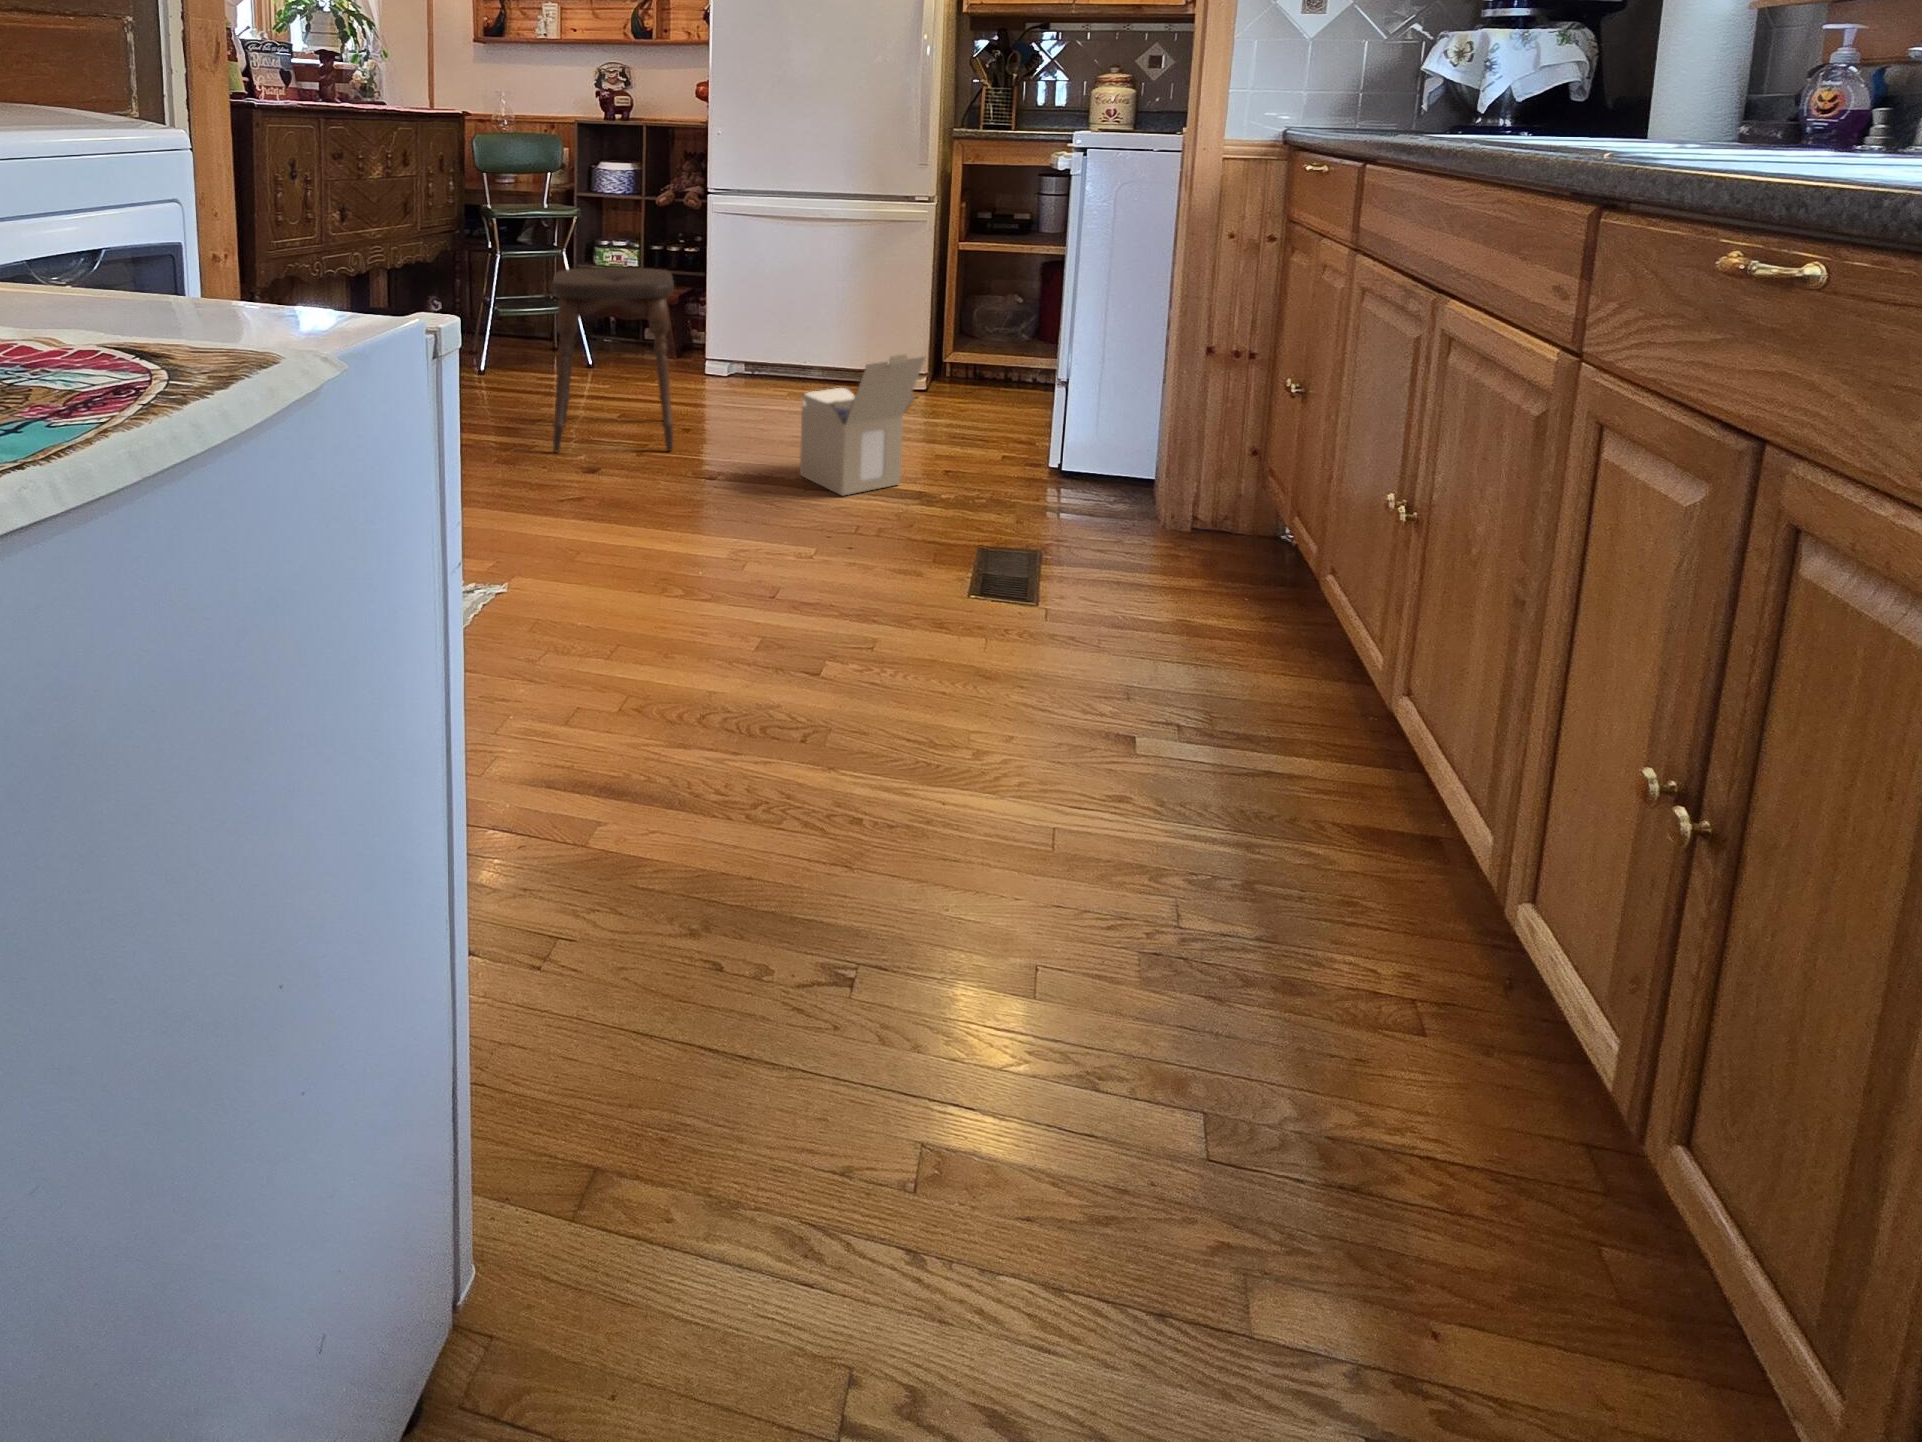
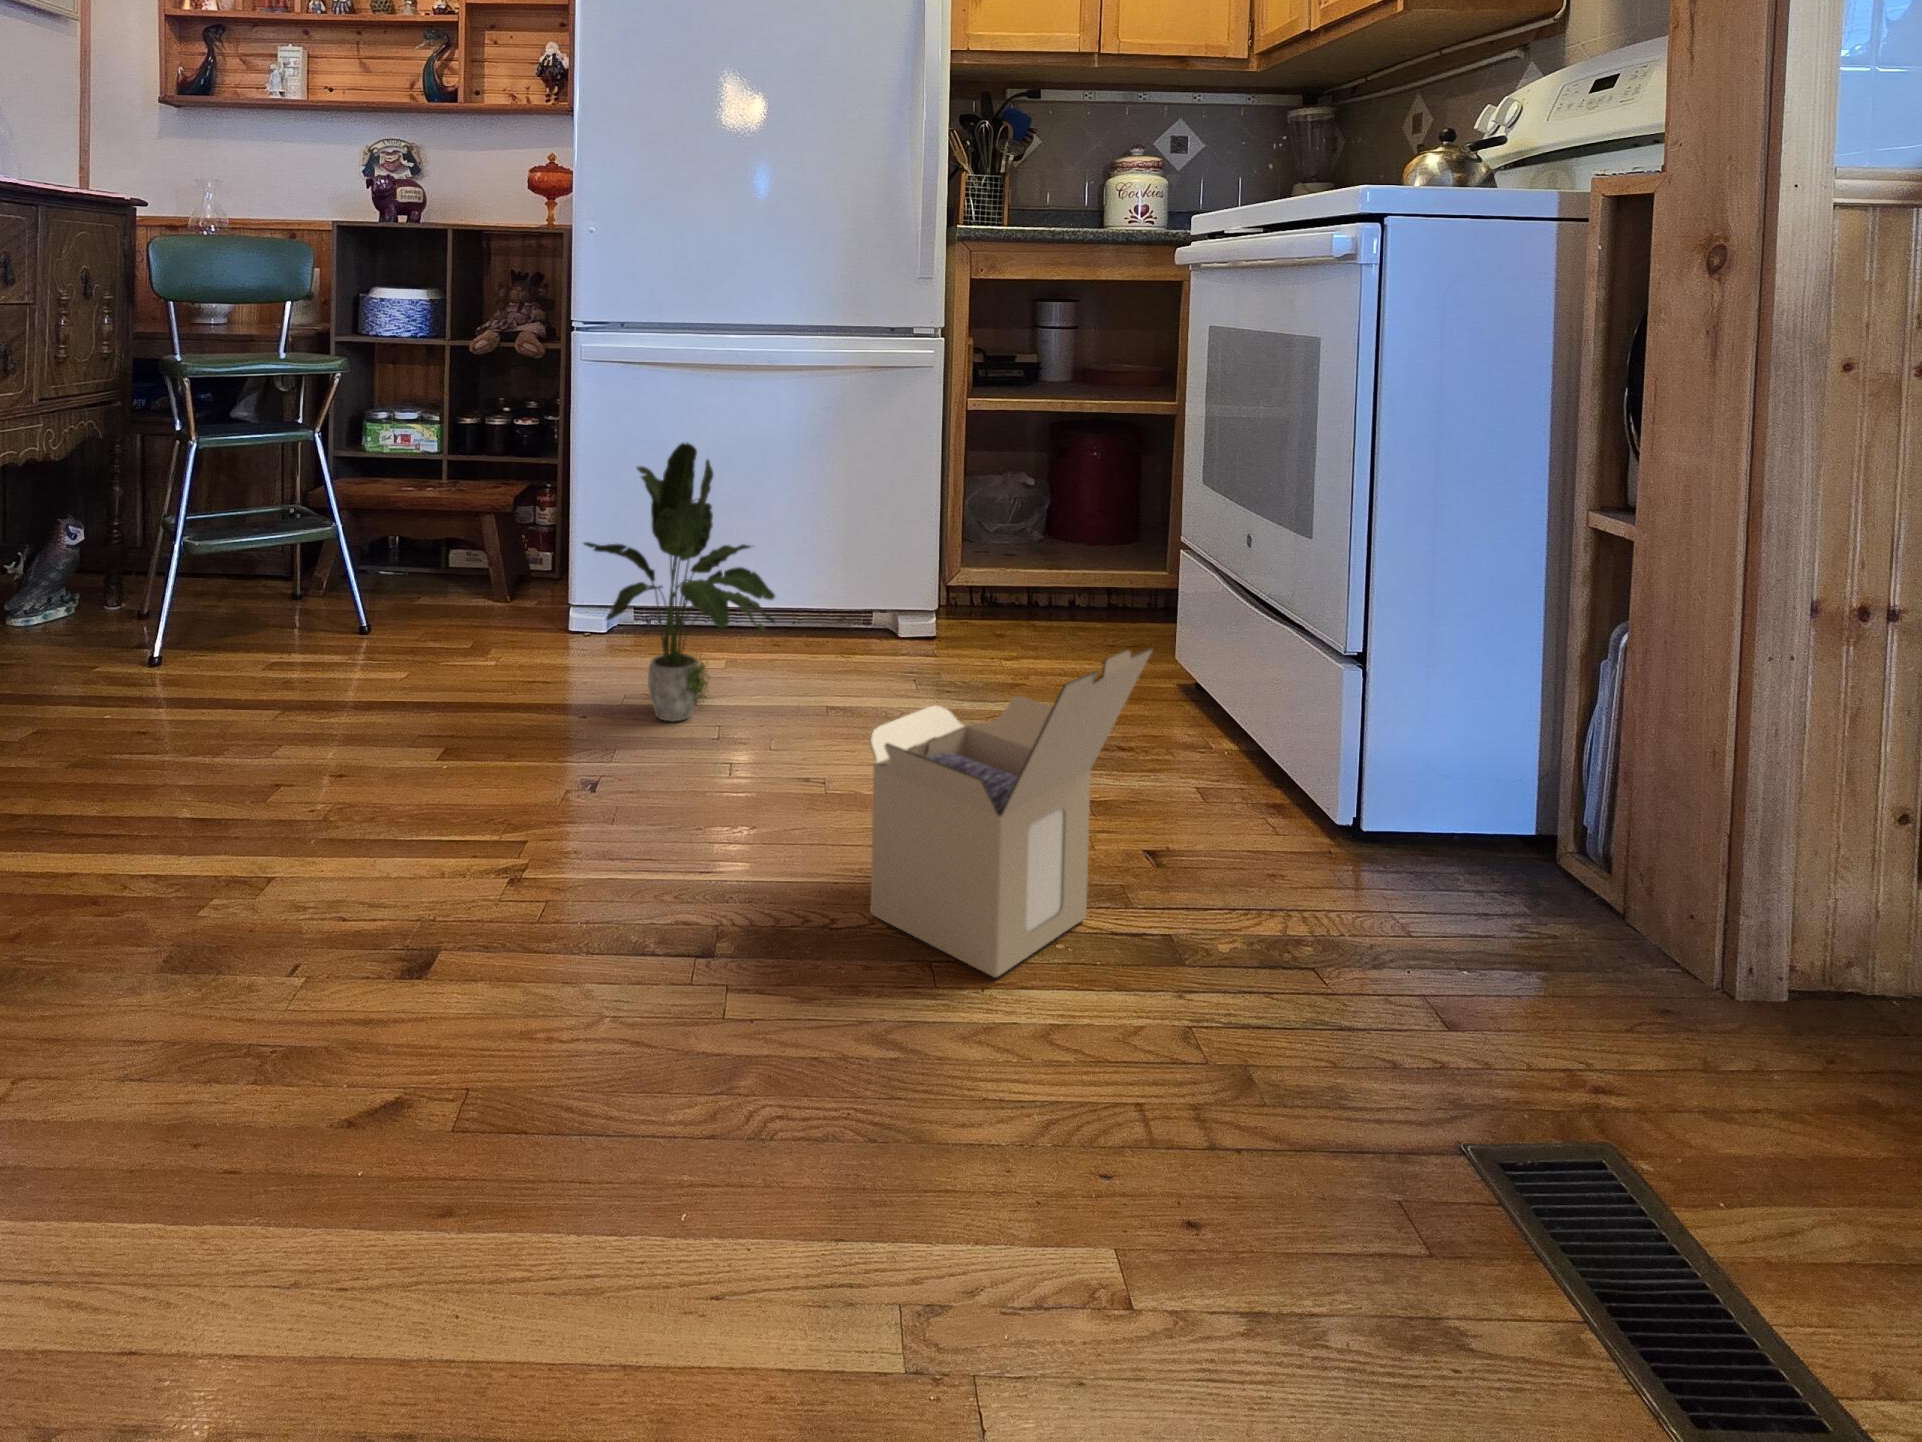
potted plant: none [694,260,803,409] -> present [584,442,775,721]
stool: present [552,268,674,452] -> none [299,468,574,901]

